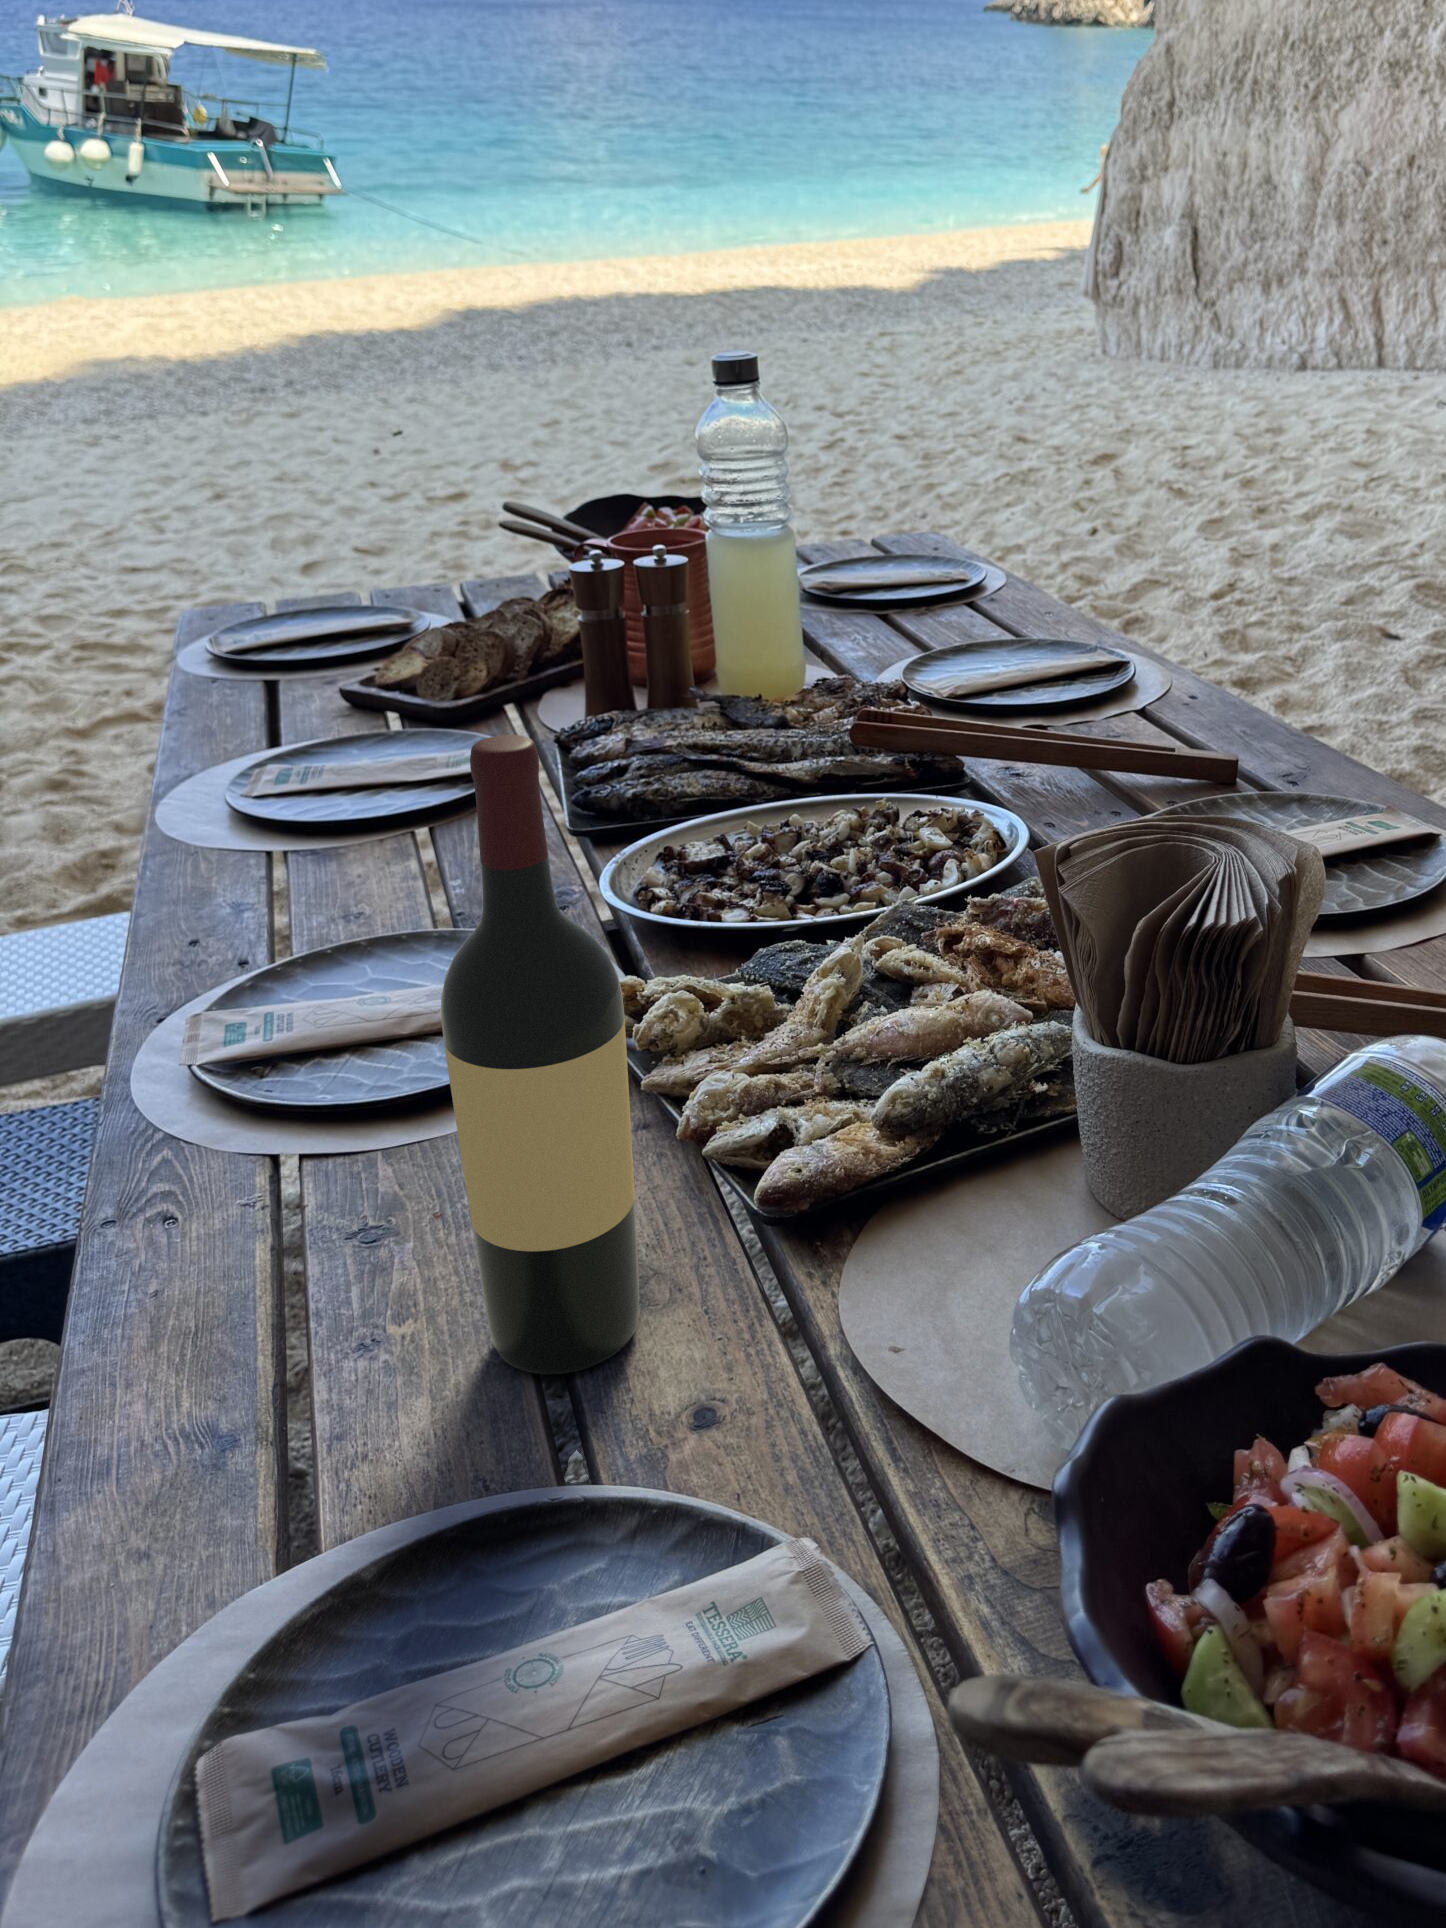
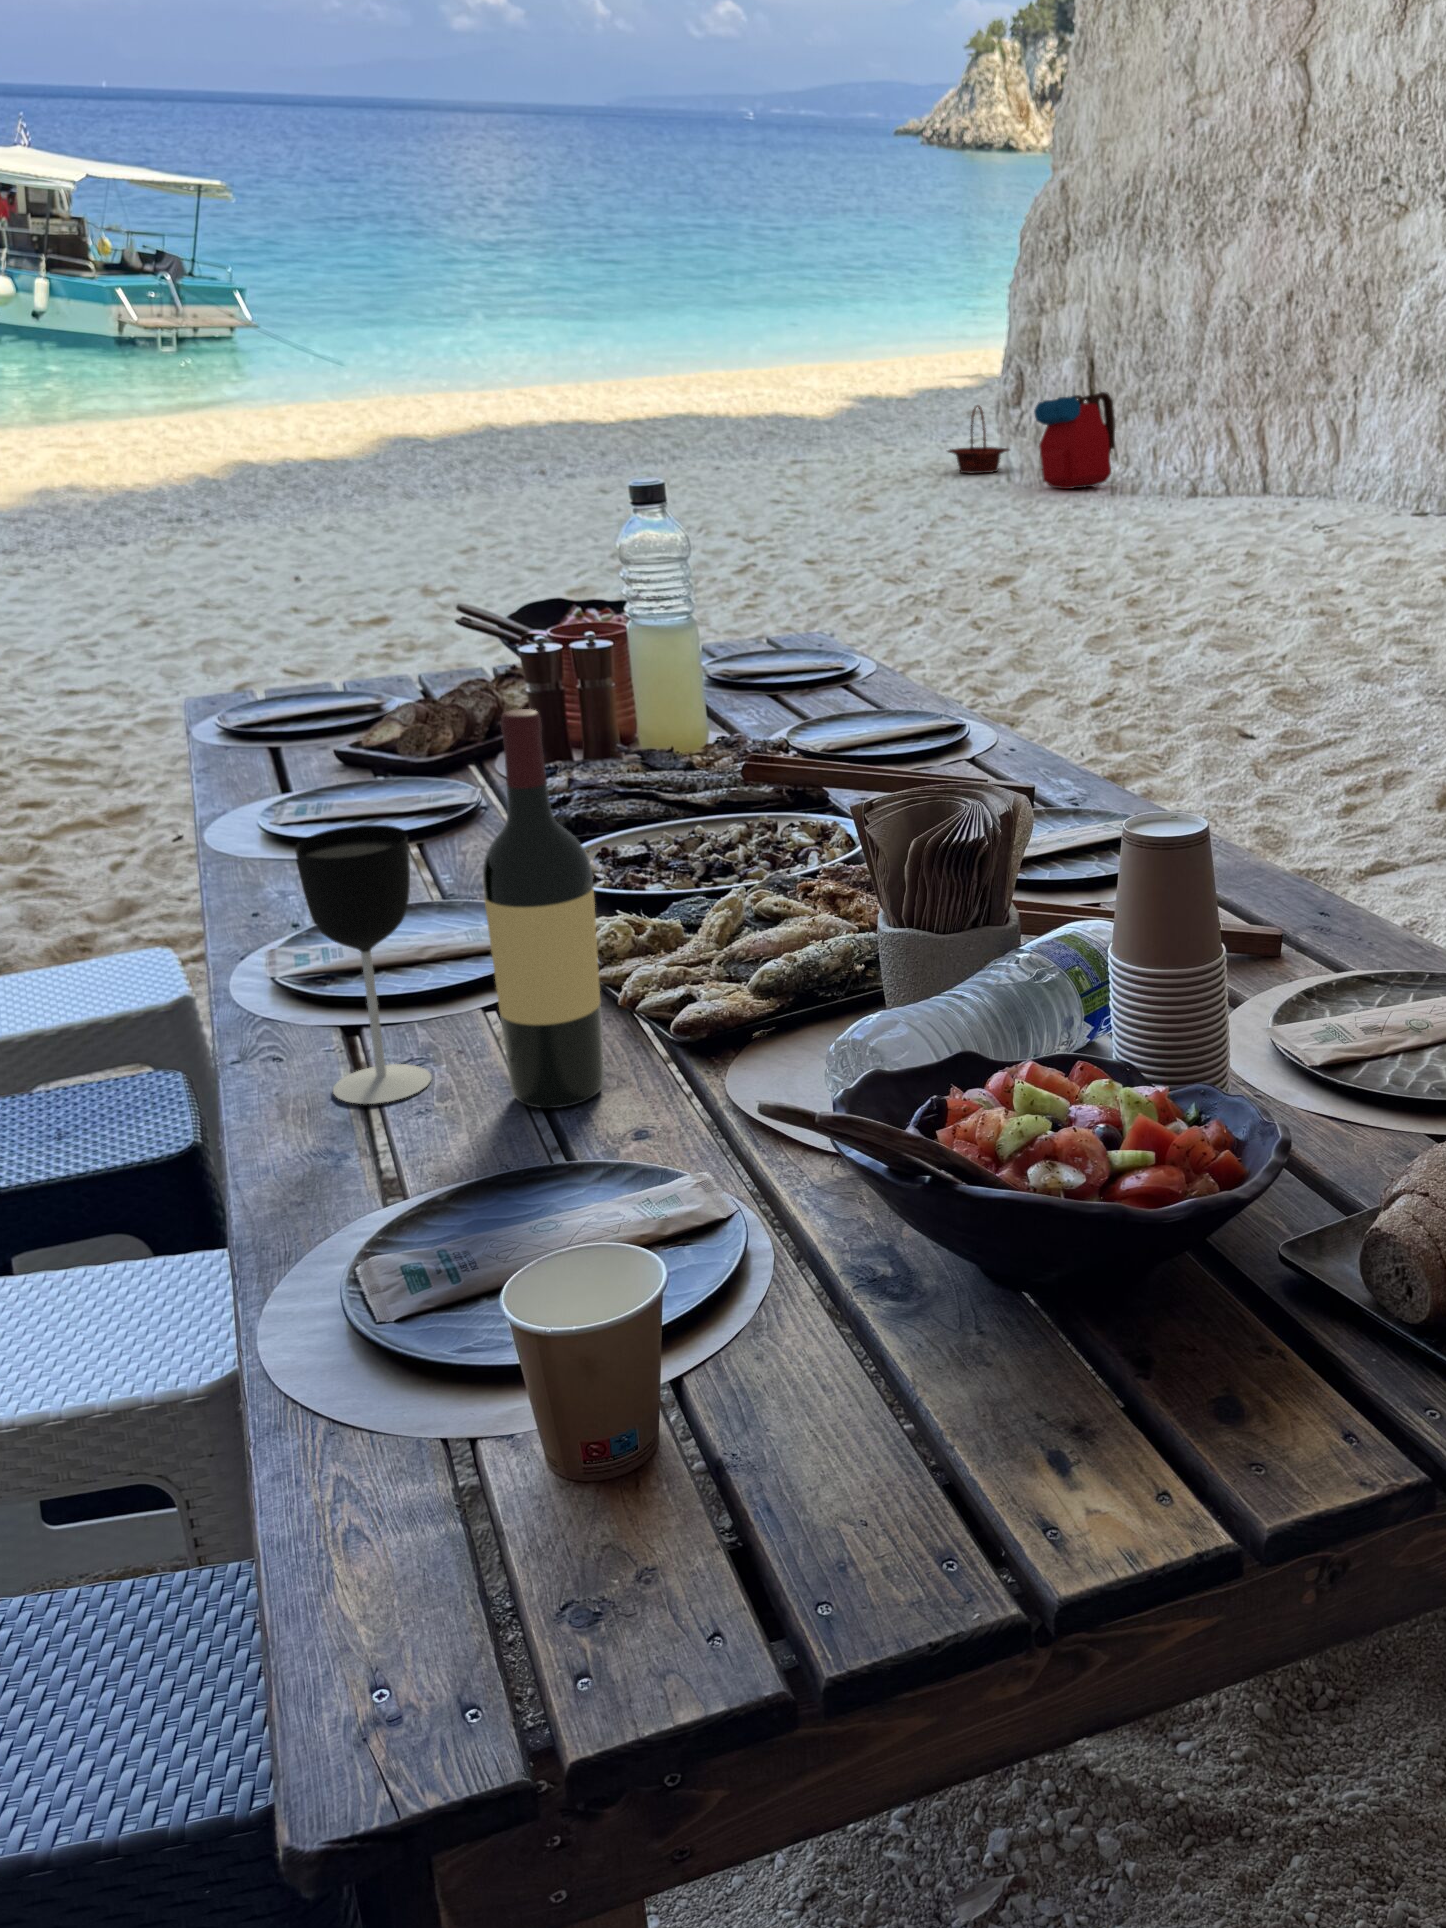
backpack: none [1139,258,1222,357] -> present [1034,392,1115,489]
basket: none [1046,270,1113,341] -> present [947,405,1009,473]
wine glass: none [143,896,374,1345] -> present [295,825,431,1104]

